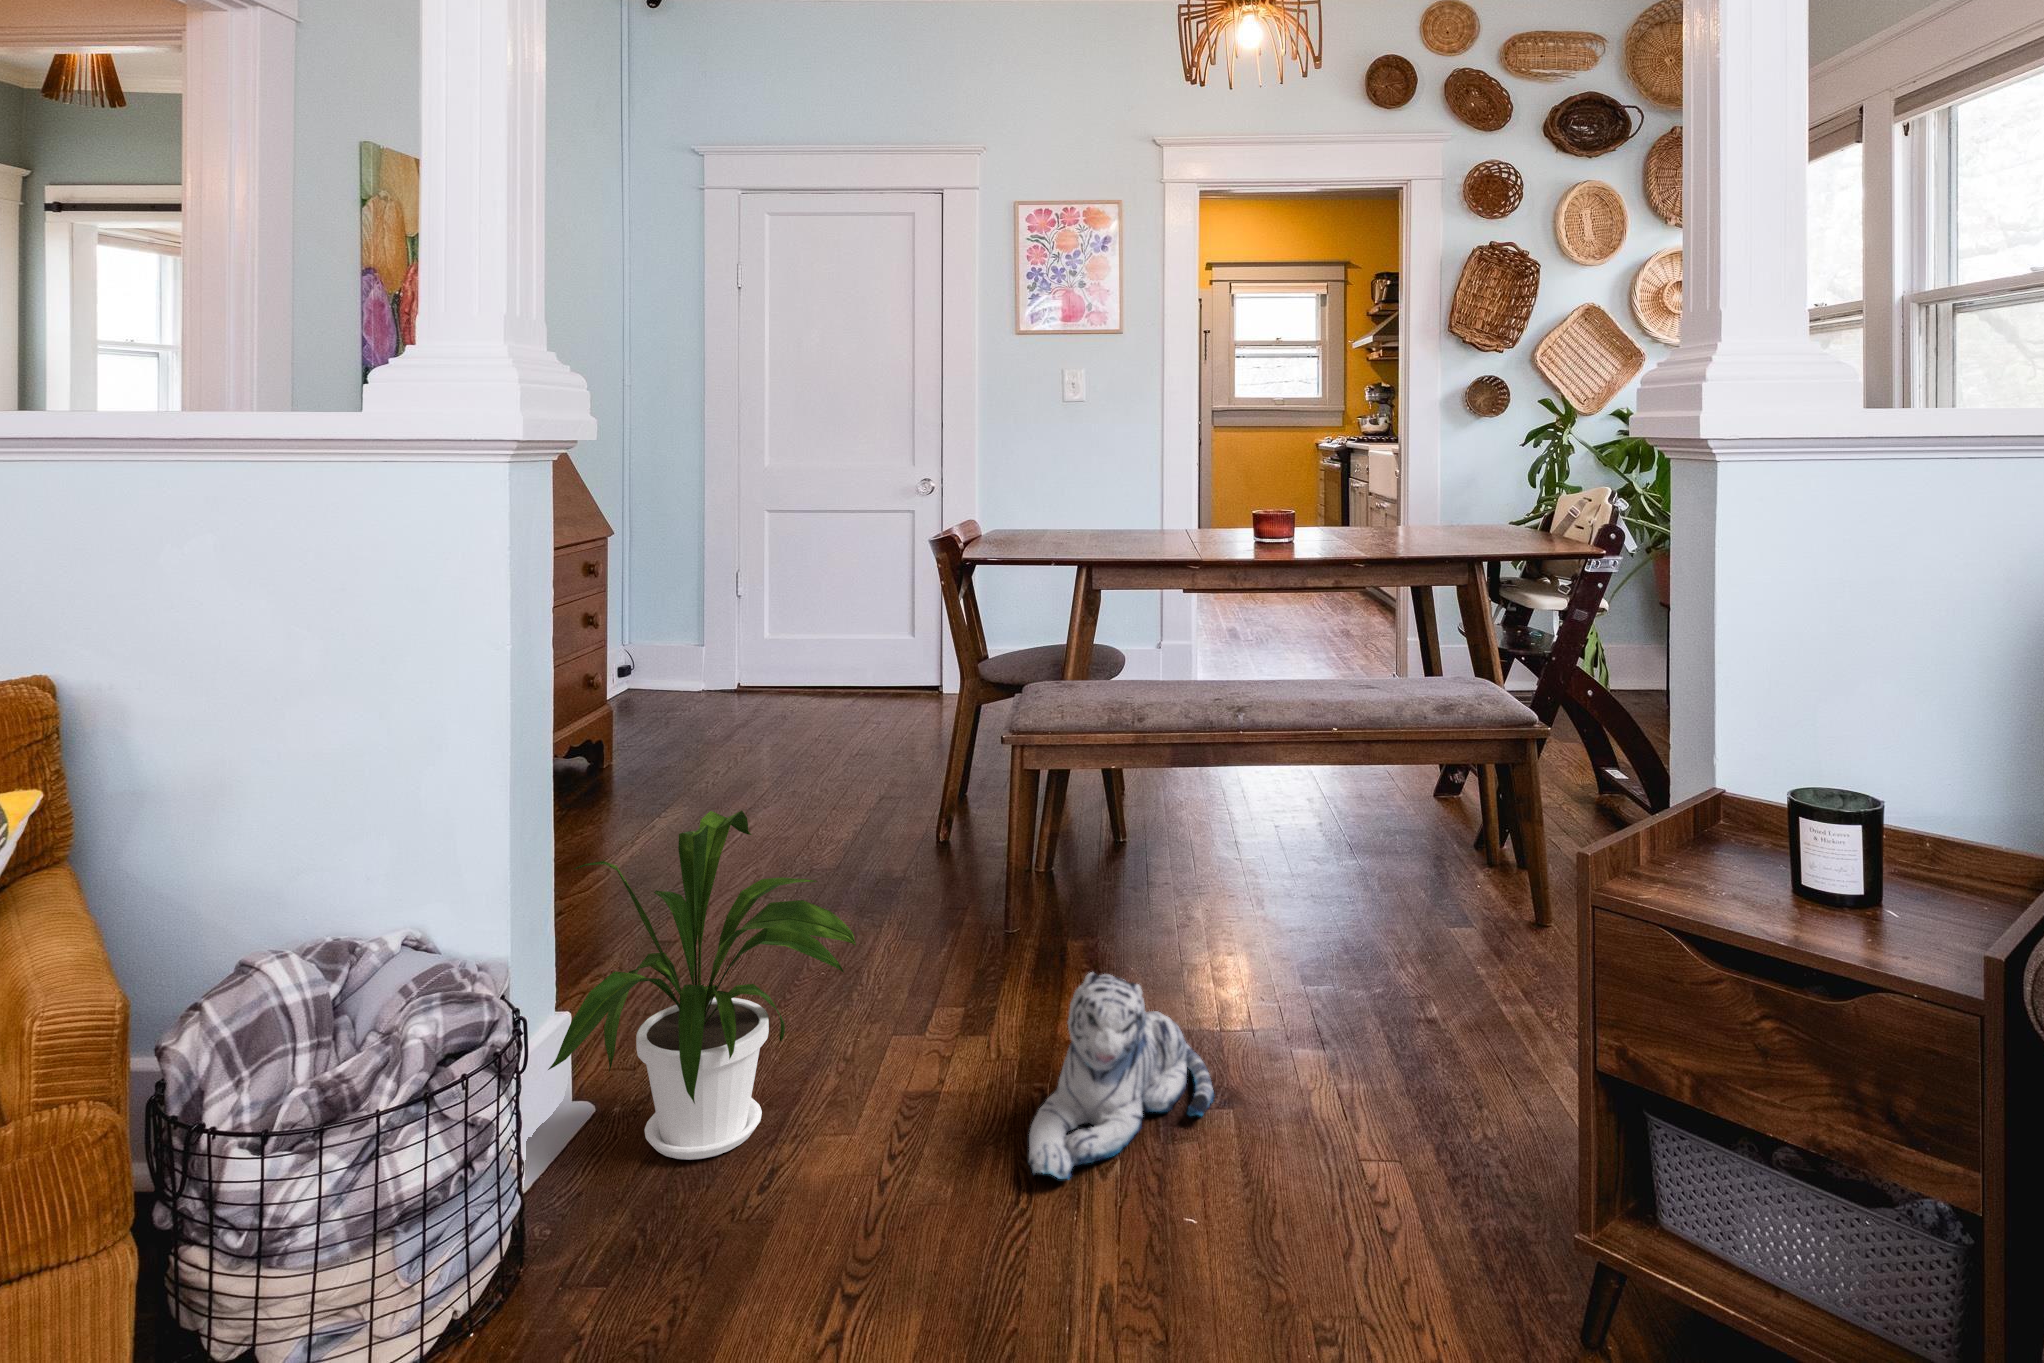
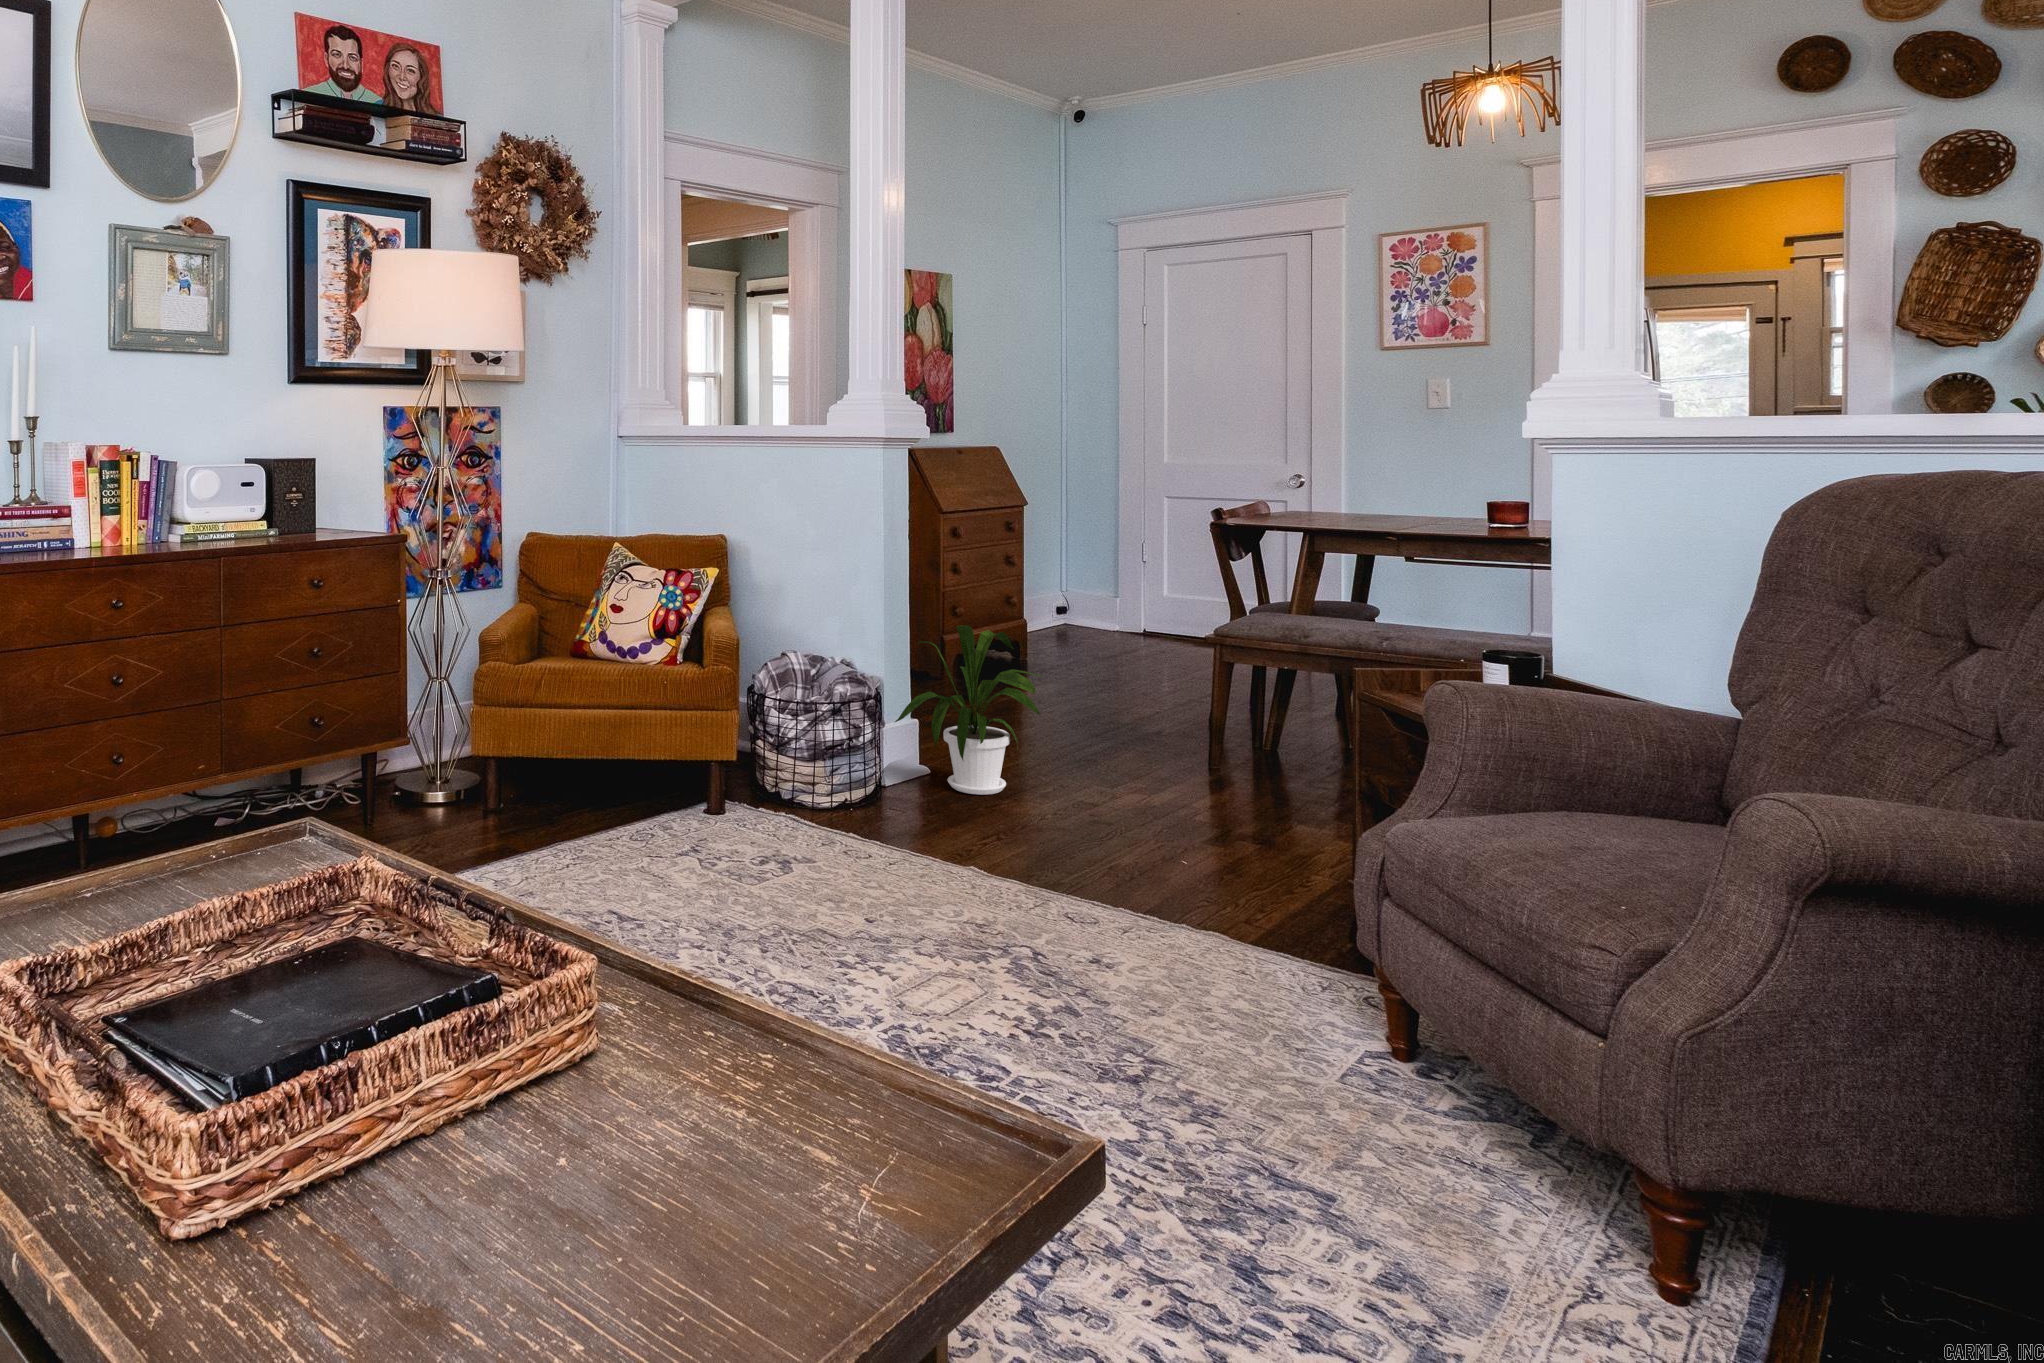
plush toy: present [1029,973,1214,1179] -> none [1122,743,1273,841]

